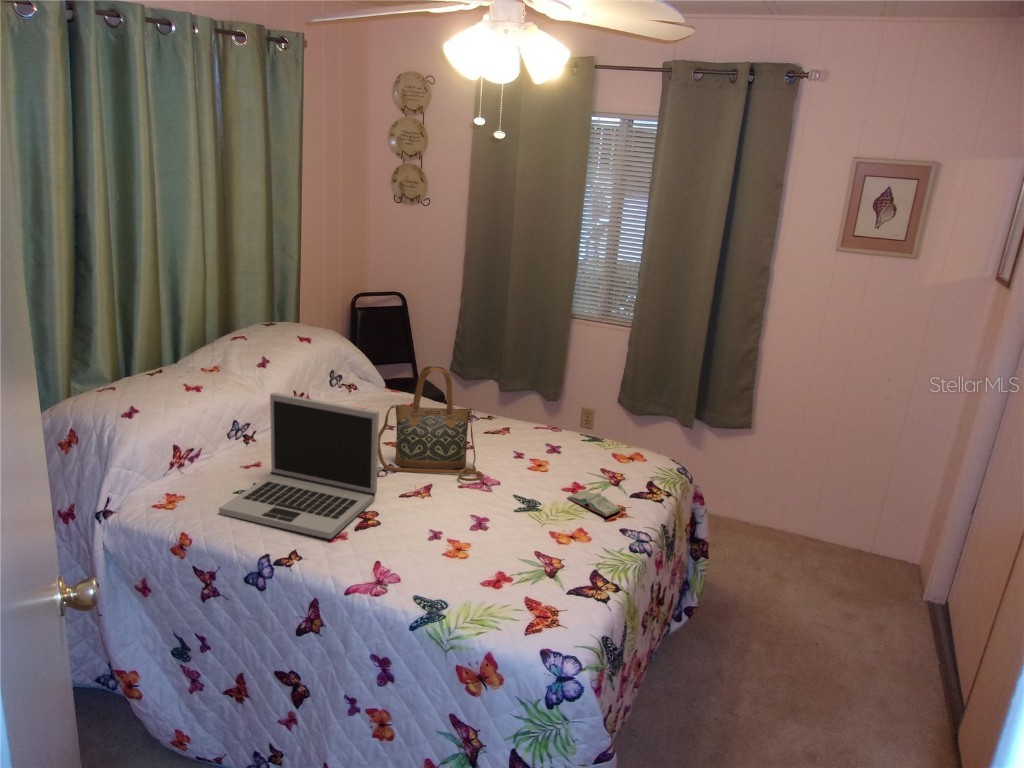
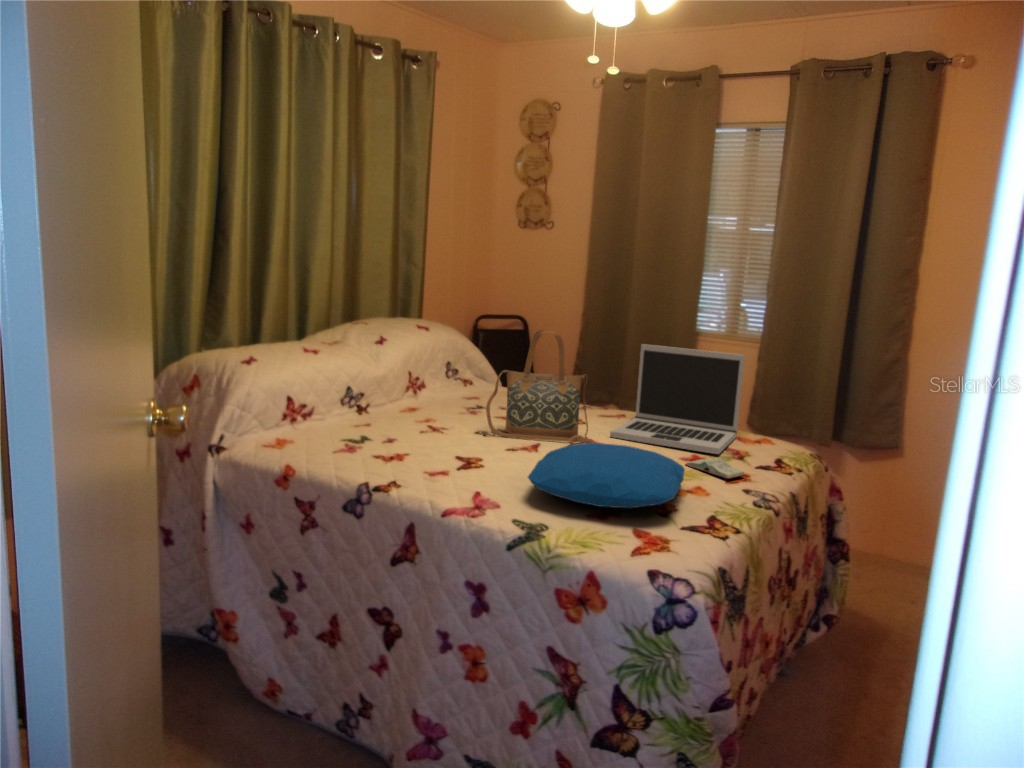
laptop: present [219,393,379,539] -> present [610,344,745,454]
pillow: none [425,493,568,575] -> present [528,443,685,508]

